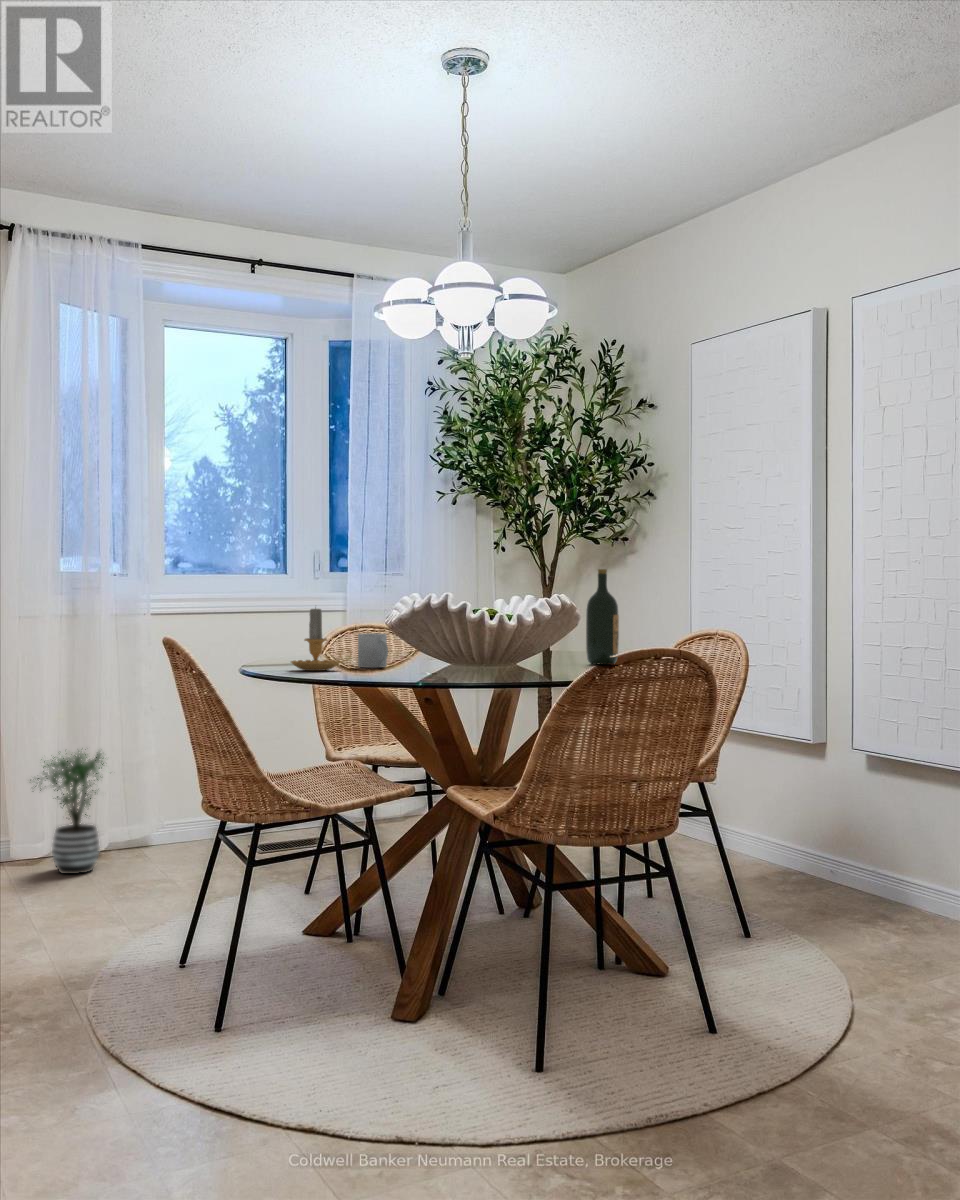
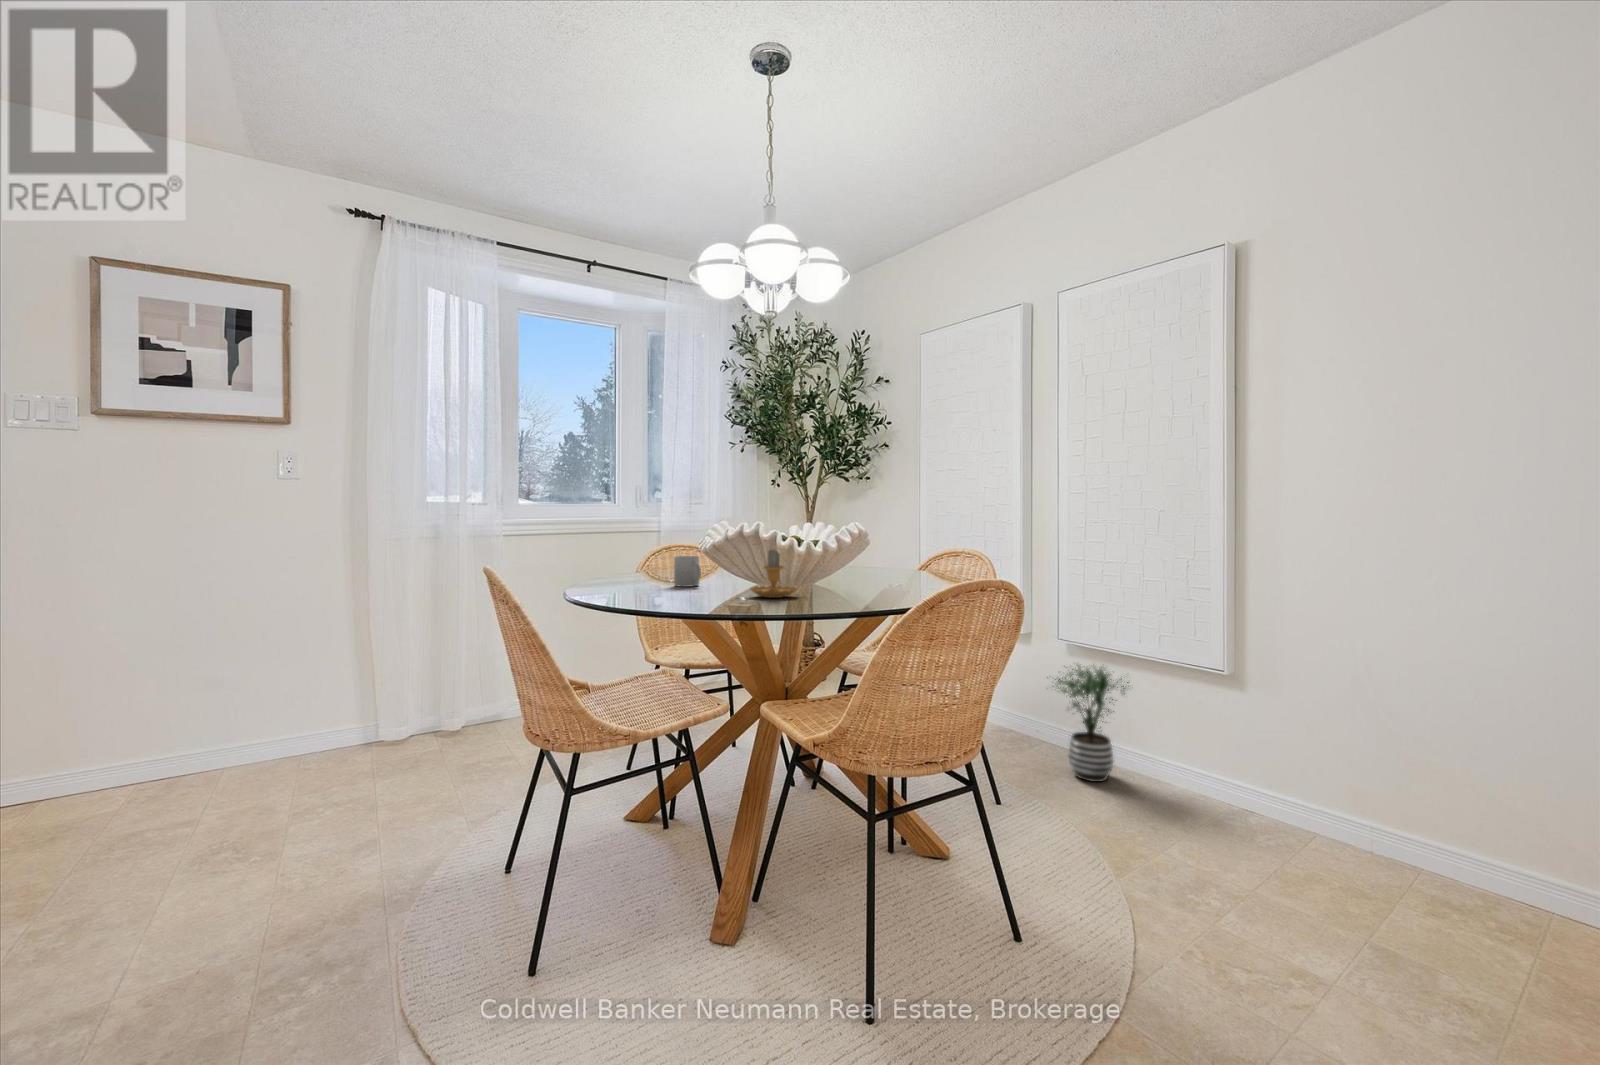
wine bottle: present [586,569,619,664] -> none [863,500,889,579]
candle: present [291,608,351,671] -> present [750,550,803,598]
potted plant: present [30,749,104,874] -> present [1047,665,1129,782]

